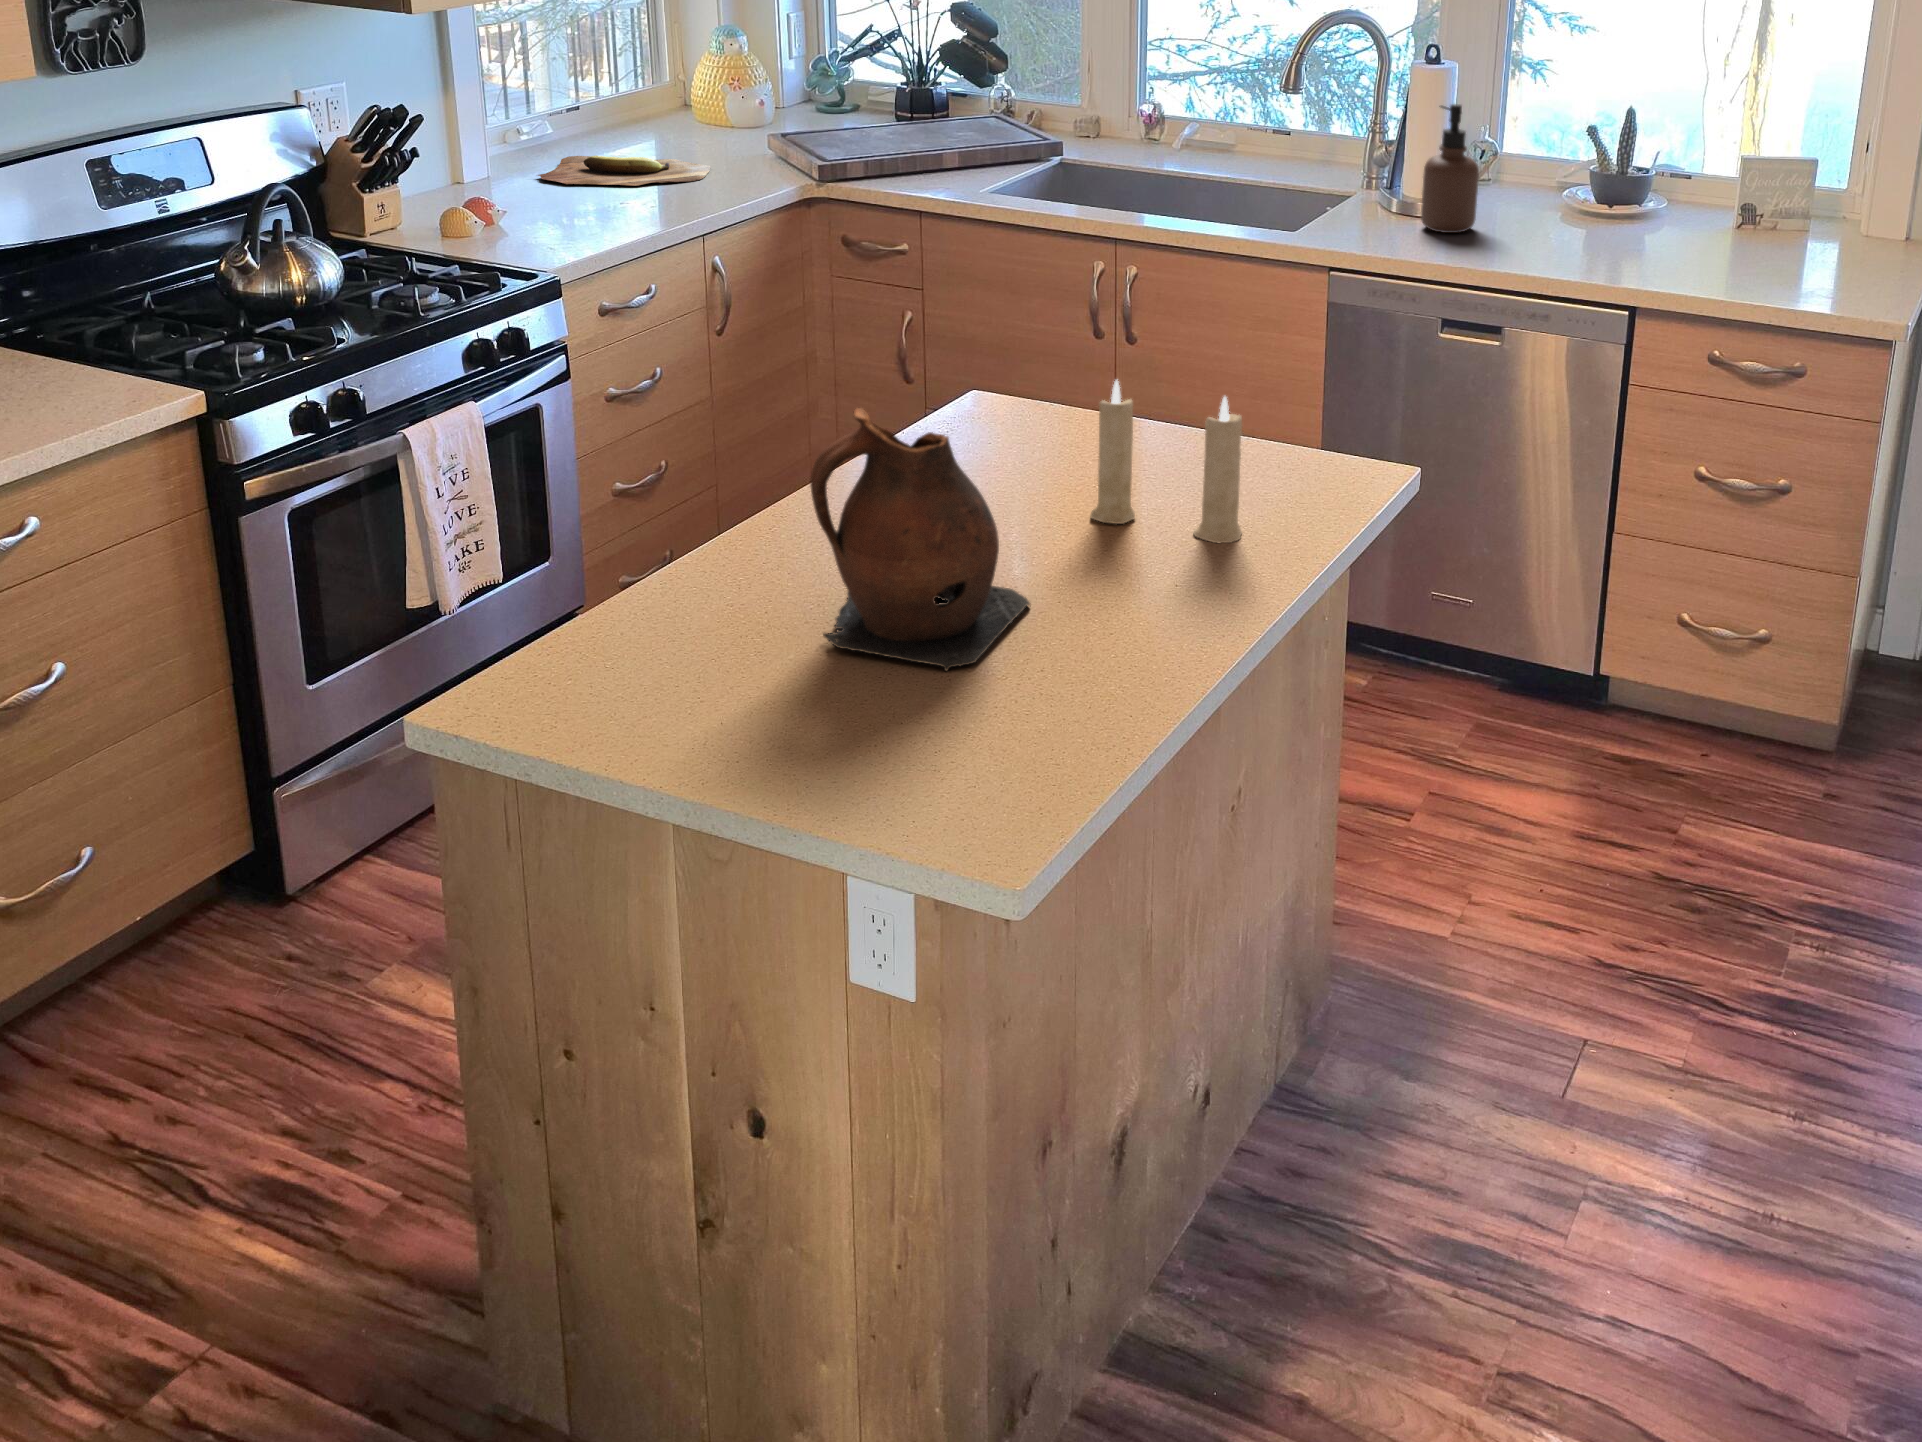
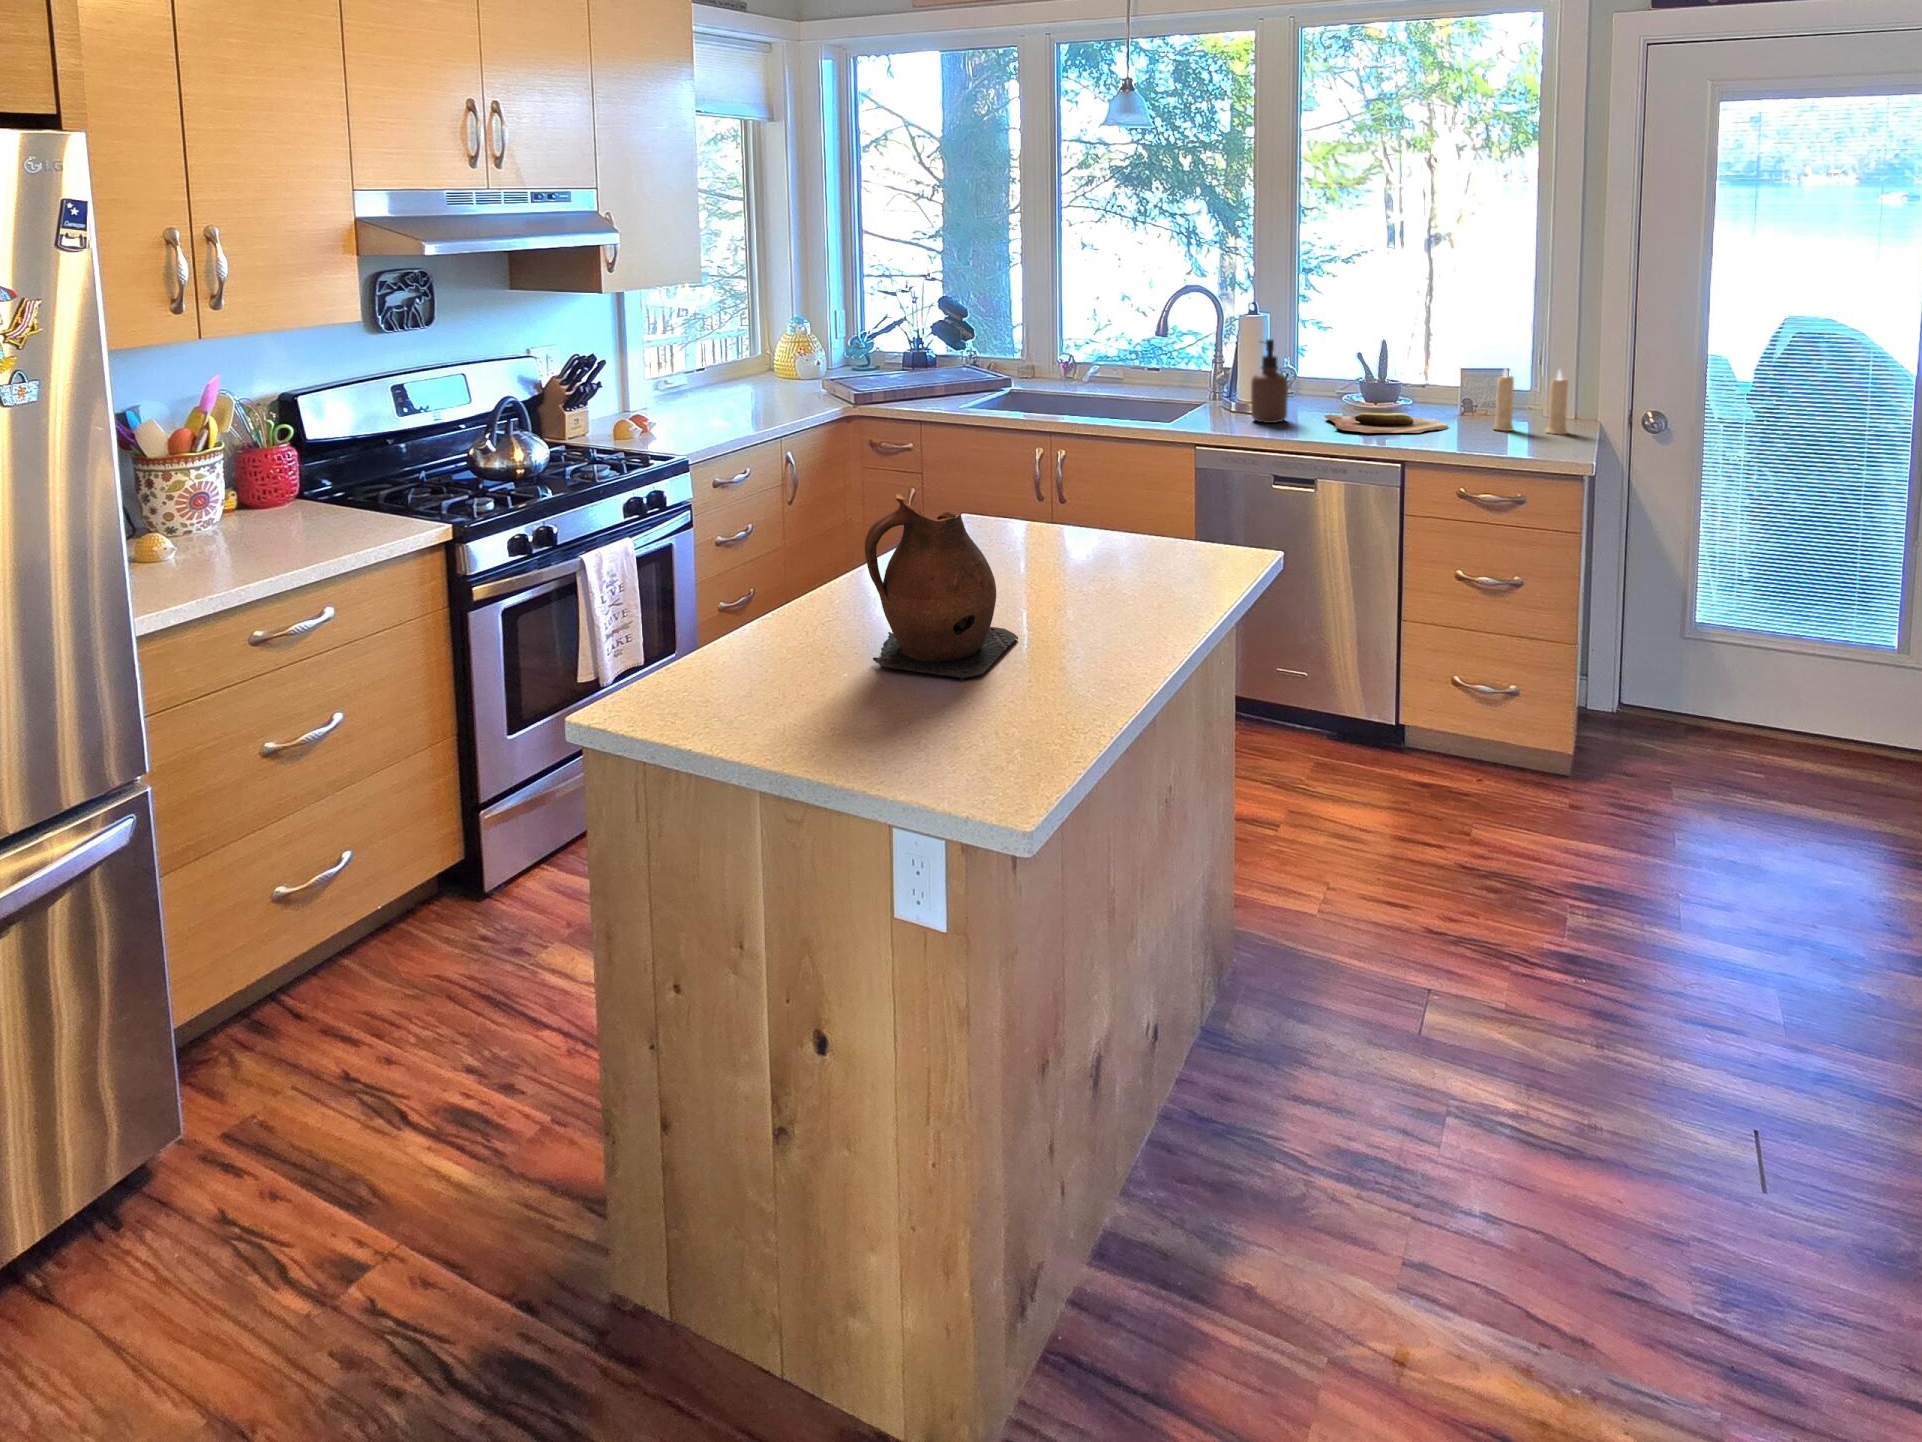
cutting board: present [538,156,711,186] -> present [1324,413,1449,433]
candle: present [1091,380,1242,543] -> present [1493,368,1568,435]

